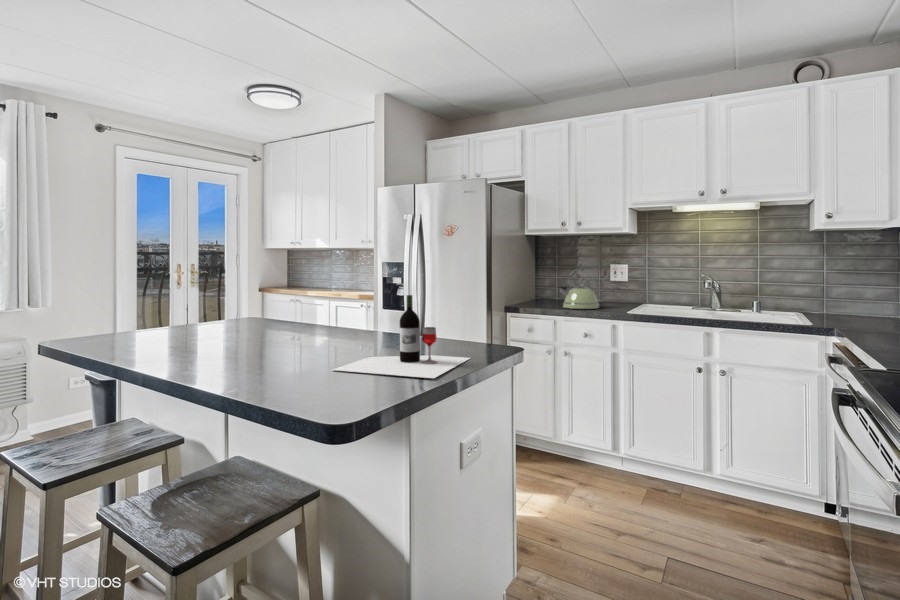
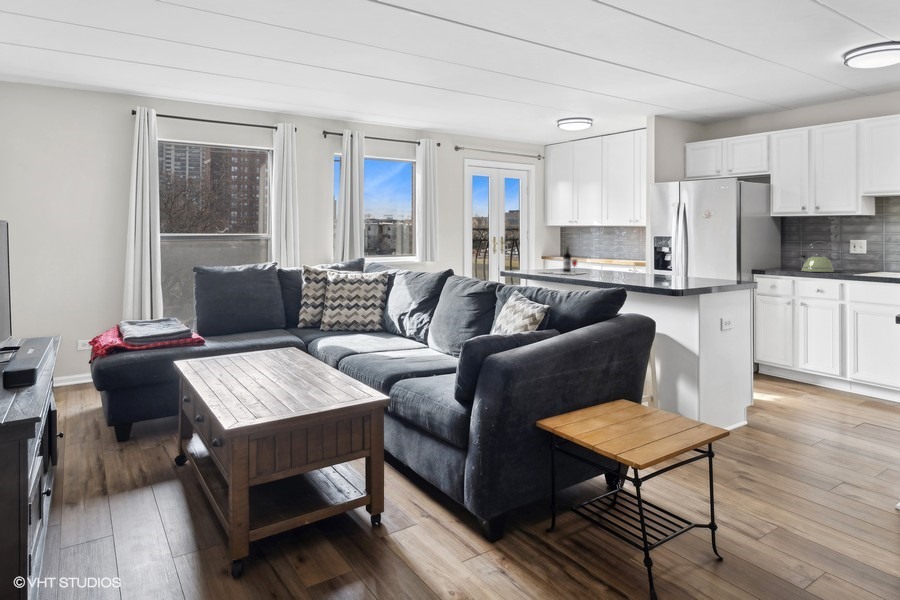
wine bottle: present [333,295,470,378] -> present [555,247,580,274]

